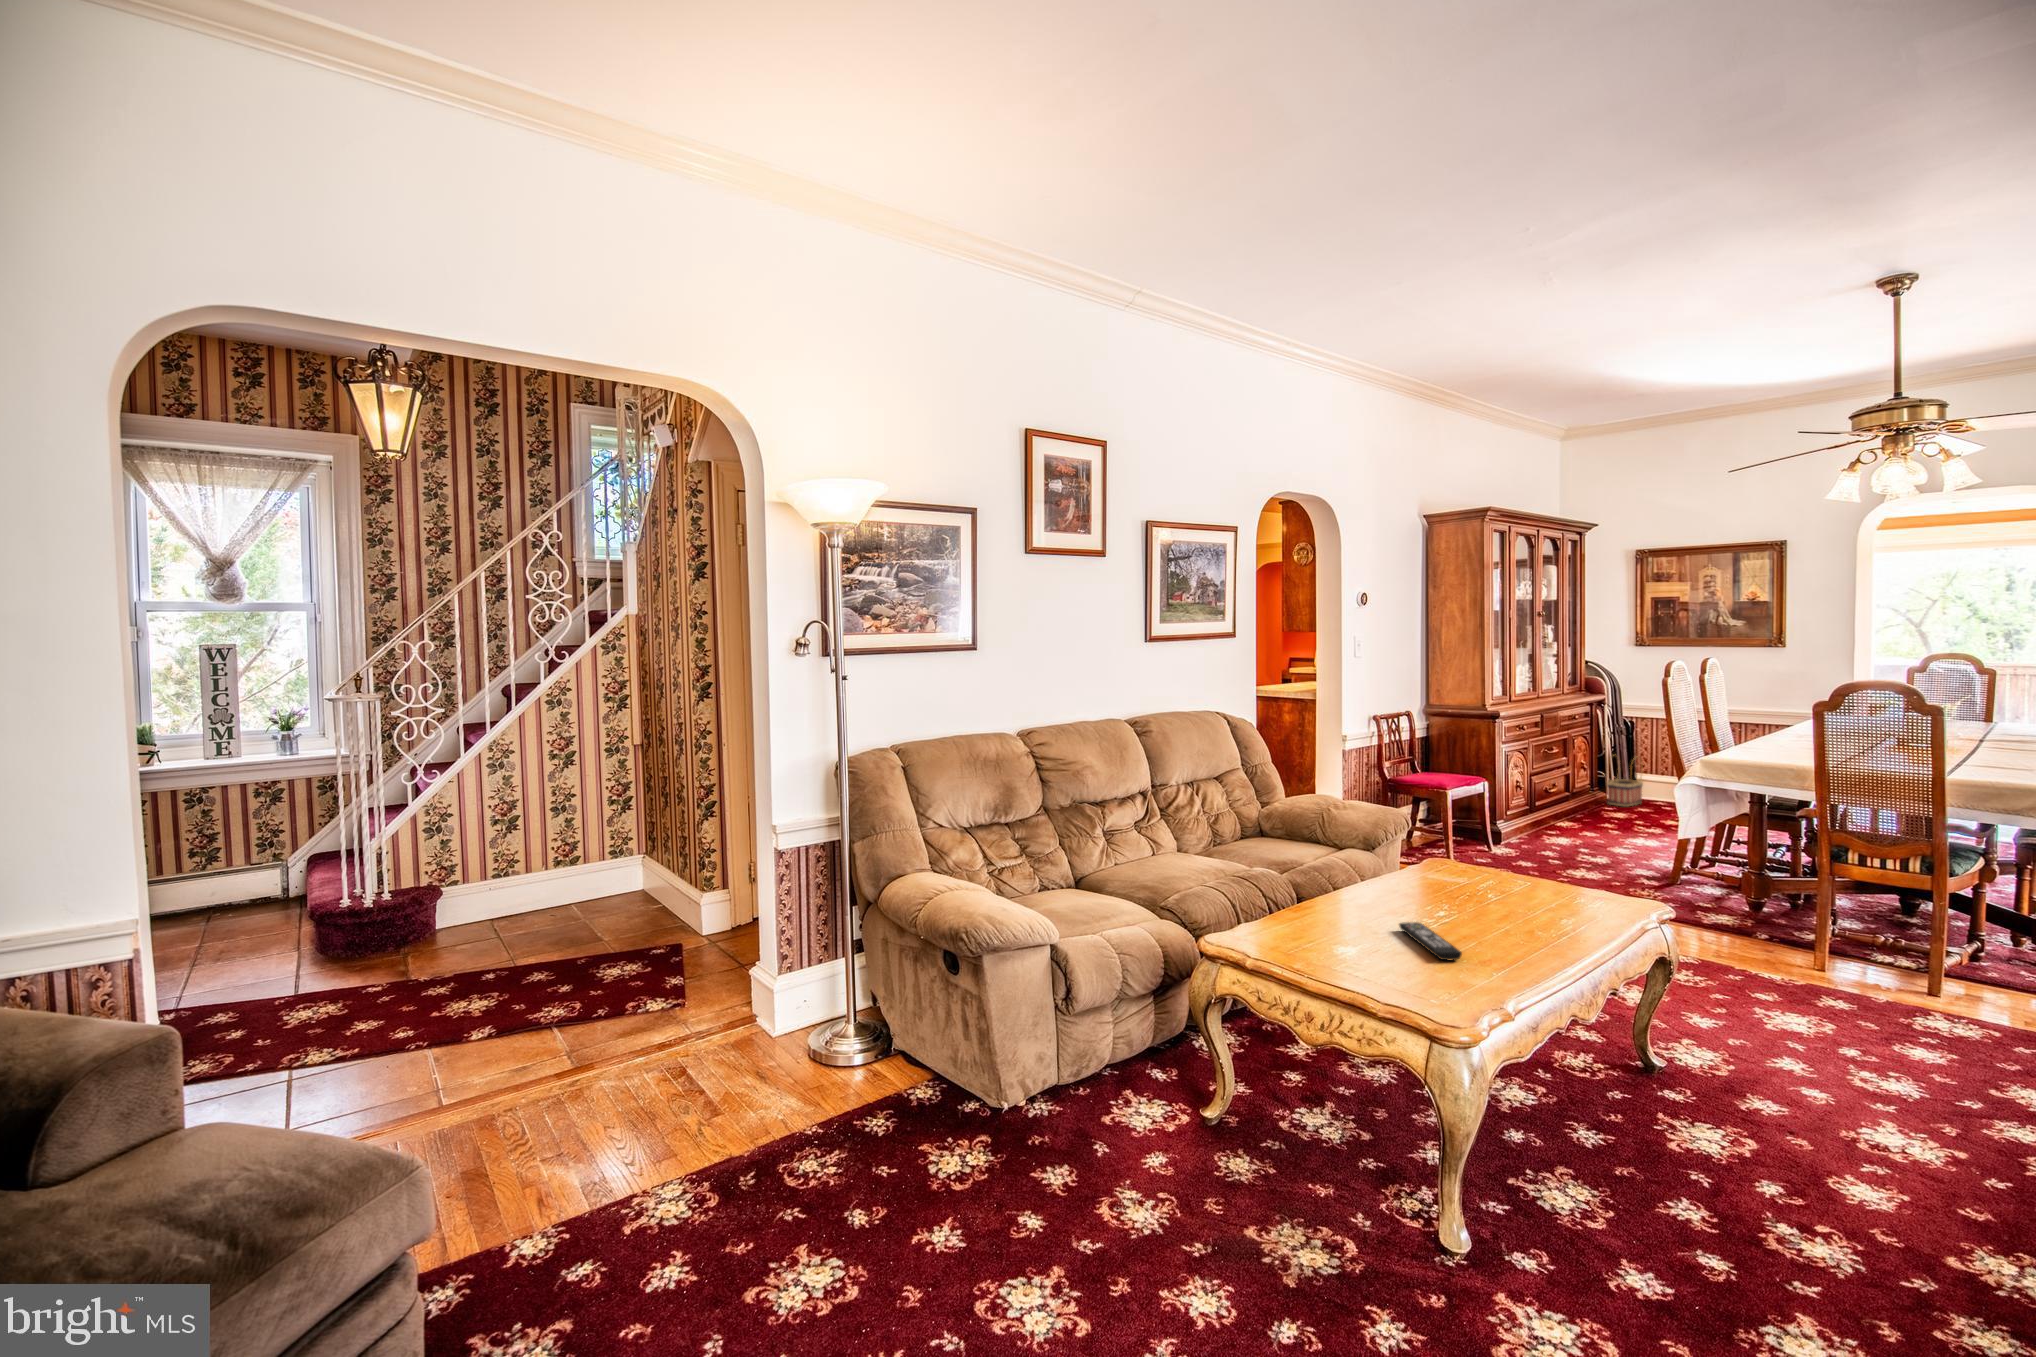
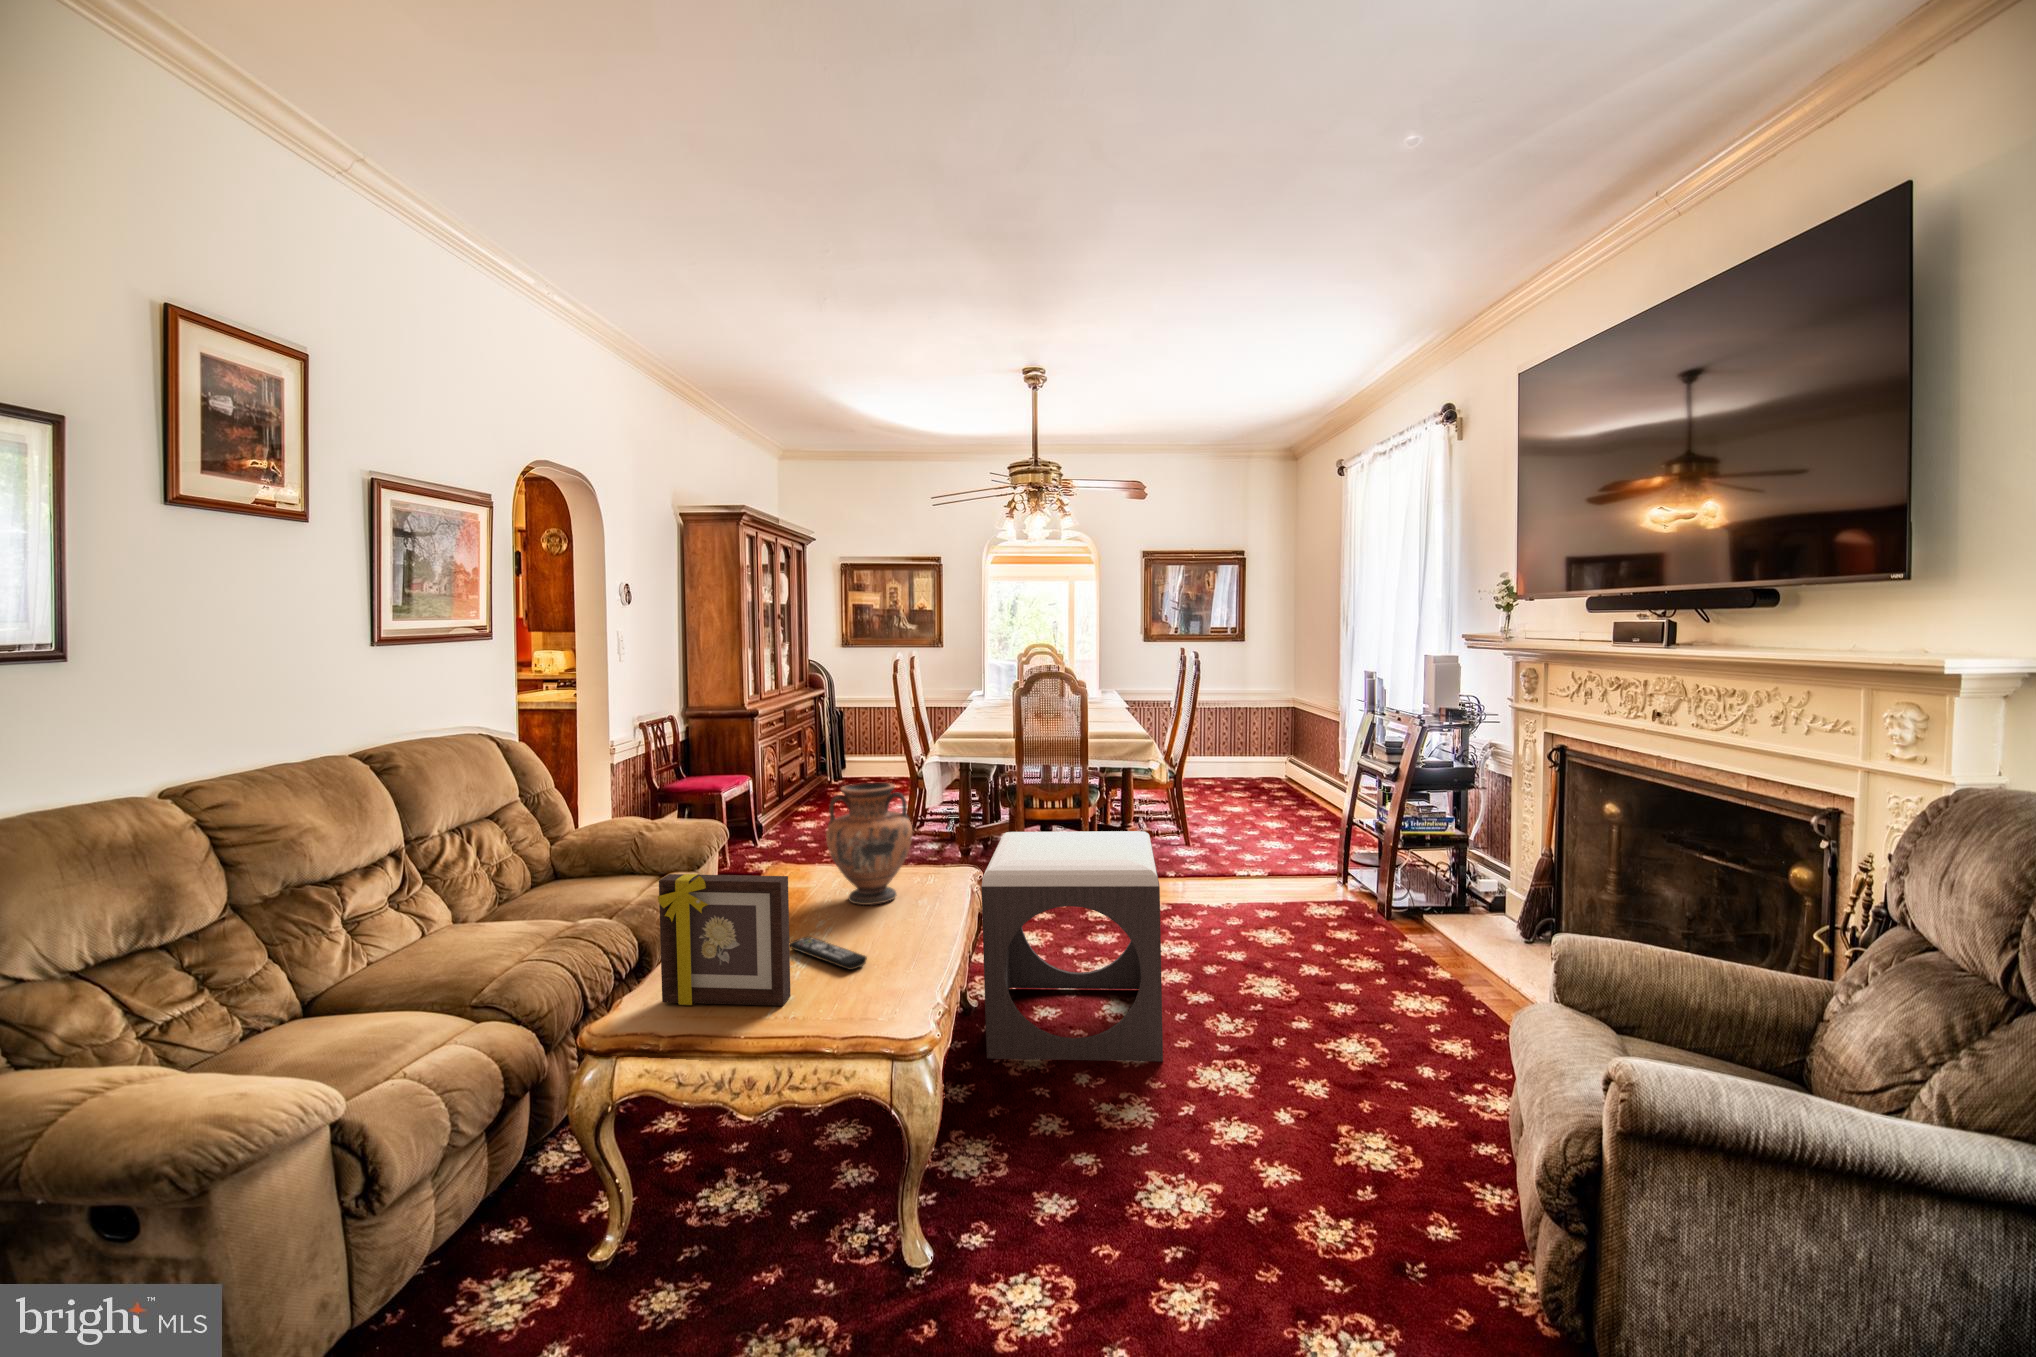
basket: present [1607,754,1643,806] -> none [826,741,852,785]
vase: none [1467,789,1567,915] -> present [826,783,912,905]
picture frame: none [1269,834,1375,968] -> present [658,874,791,1006]
footstool: none [1644,879,1973,1220] -> present [981,831,1163,1061]

